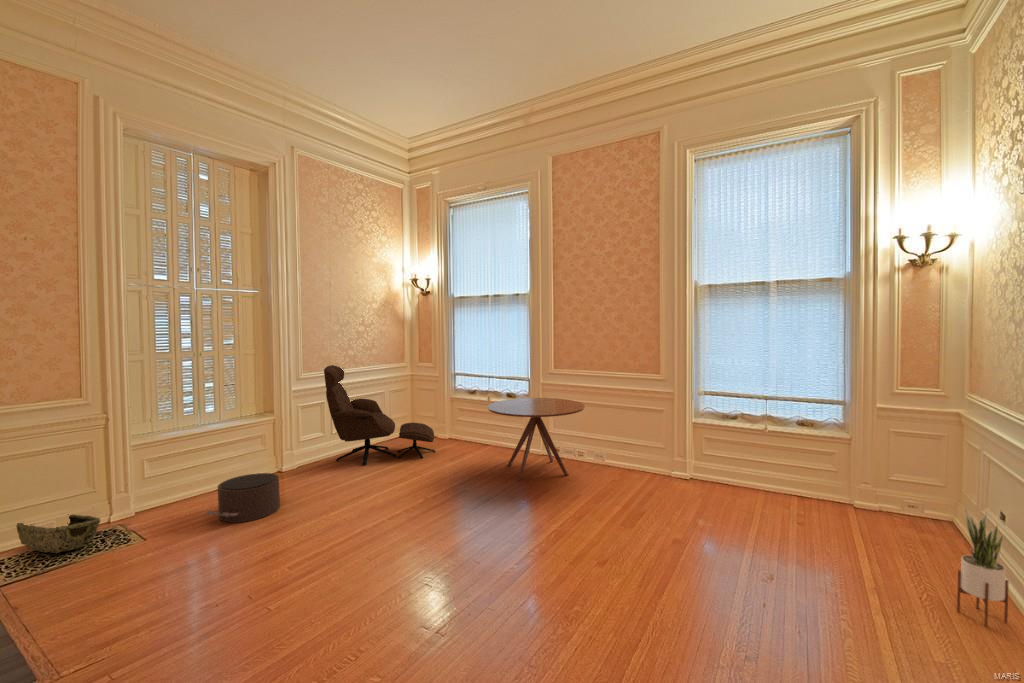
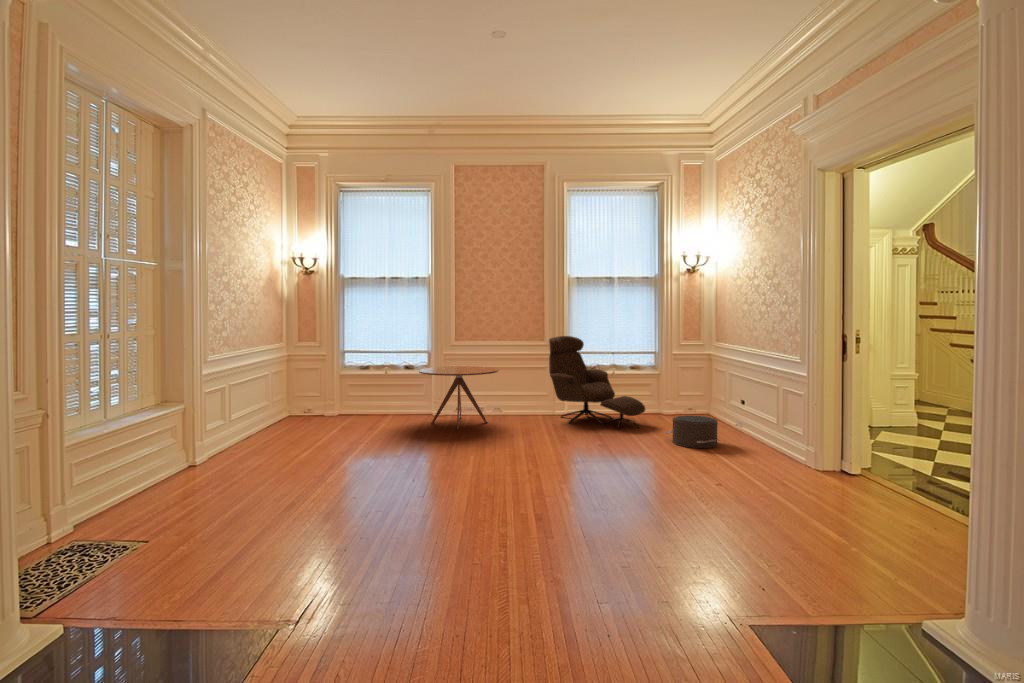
lounge chair: present [324,365,435,465] -> present [549,336,645,429]
pouf: present [205,473,280,523] -> present [665,416,718,448]
potted plant: present [957,504,1009,626] -> none [733,387,750,440]
woven basket: present [16,514,100,553] -> none [69,485,160,525]

